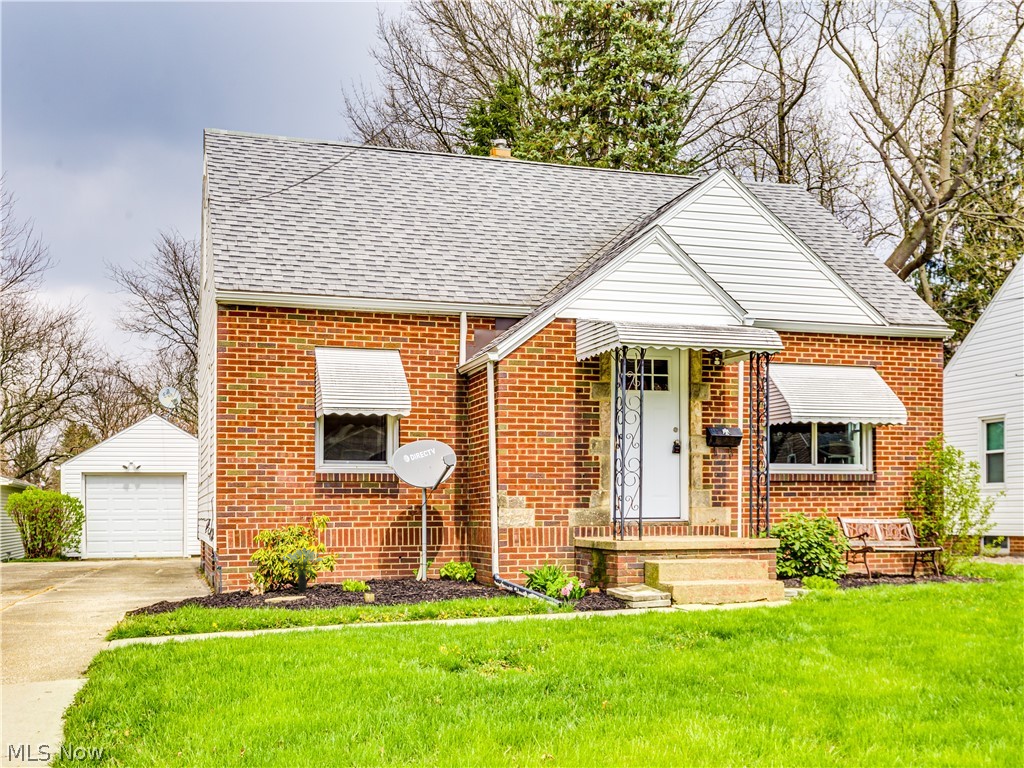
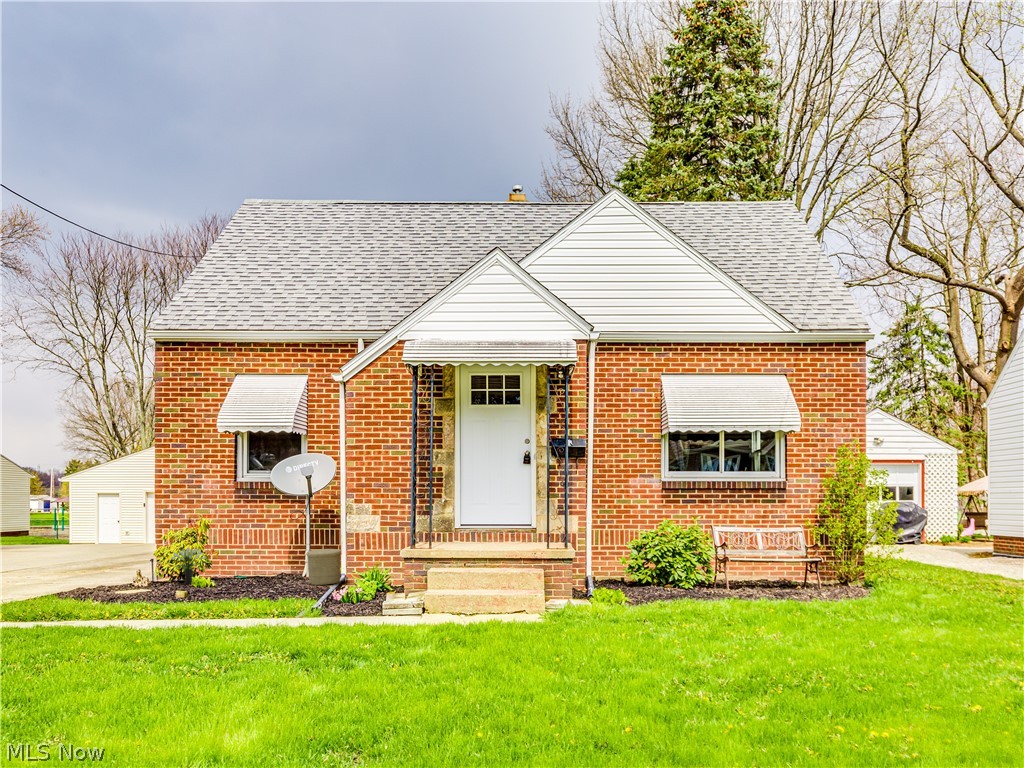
woven basket: none [451,547,489,586] -> present [307,549,341,585]

